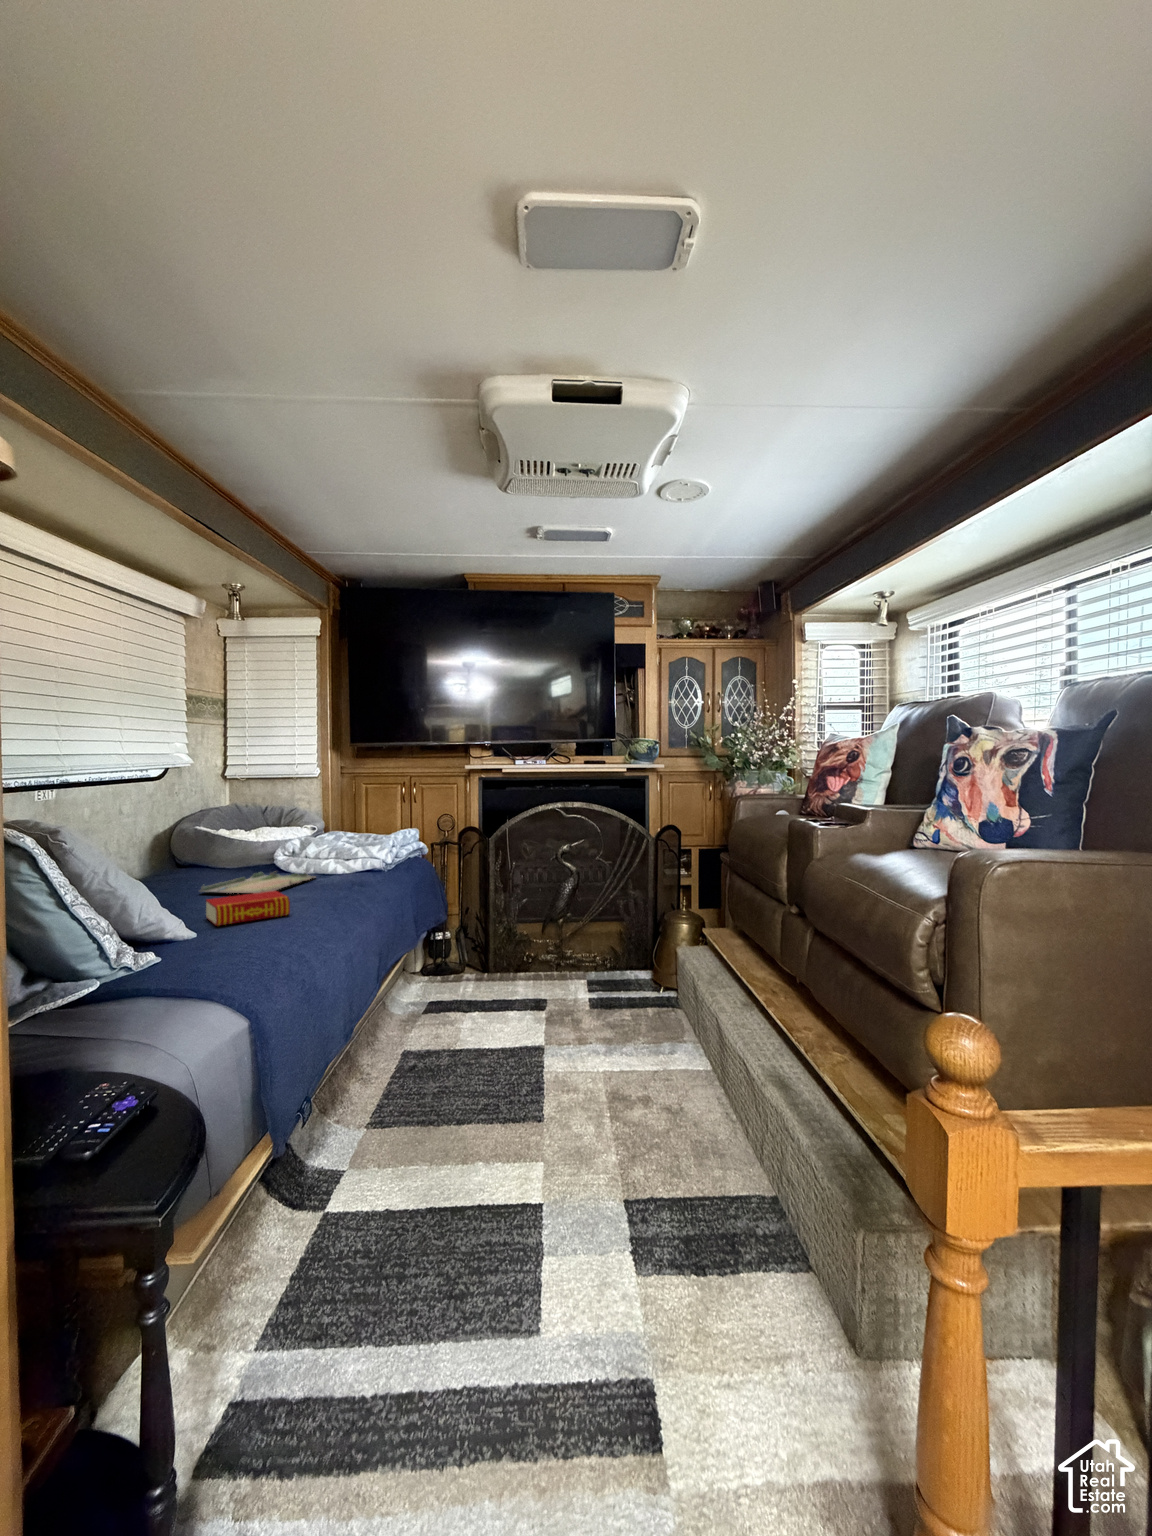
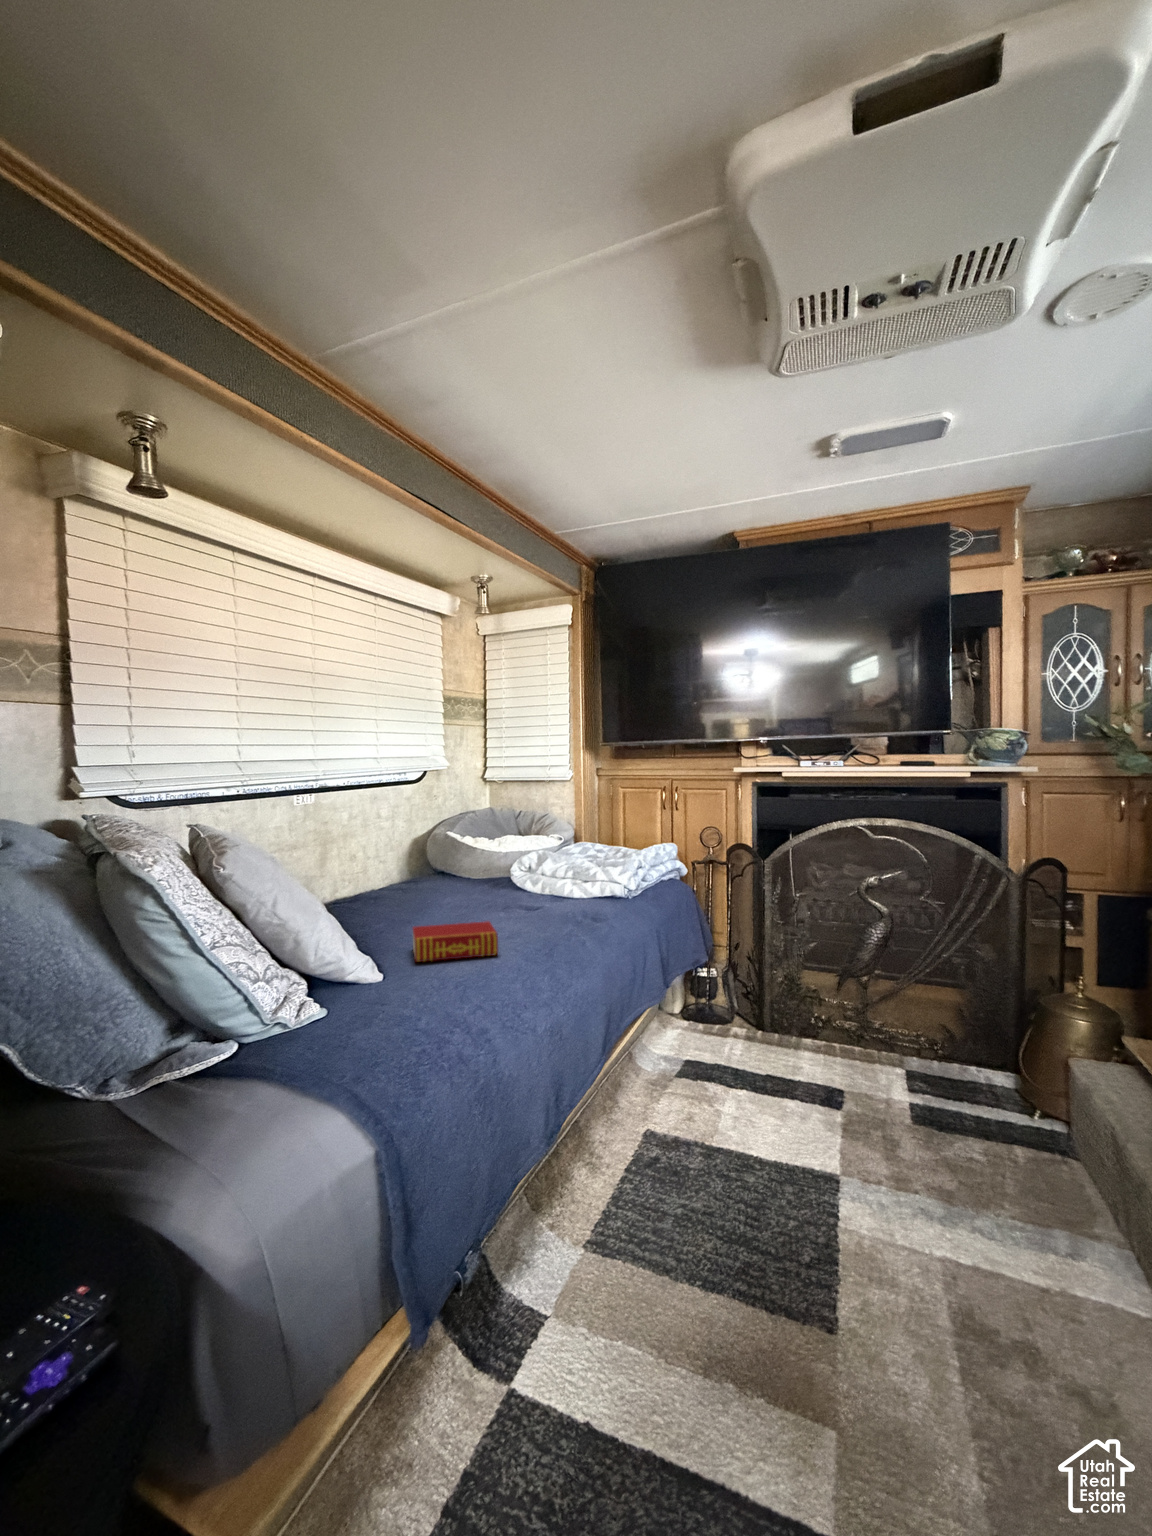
tray: present [199,871,315,893] -> none [425,888,551,920]

